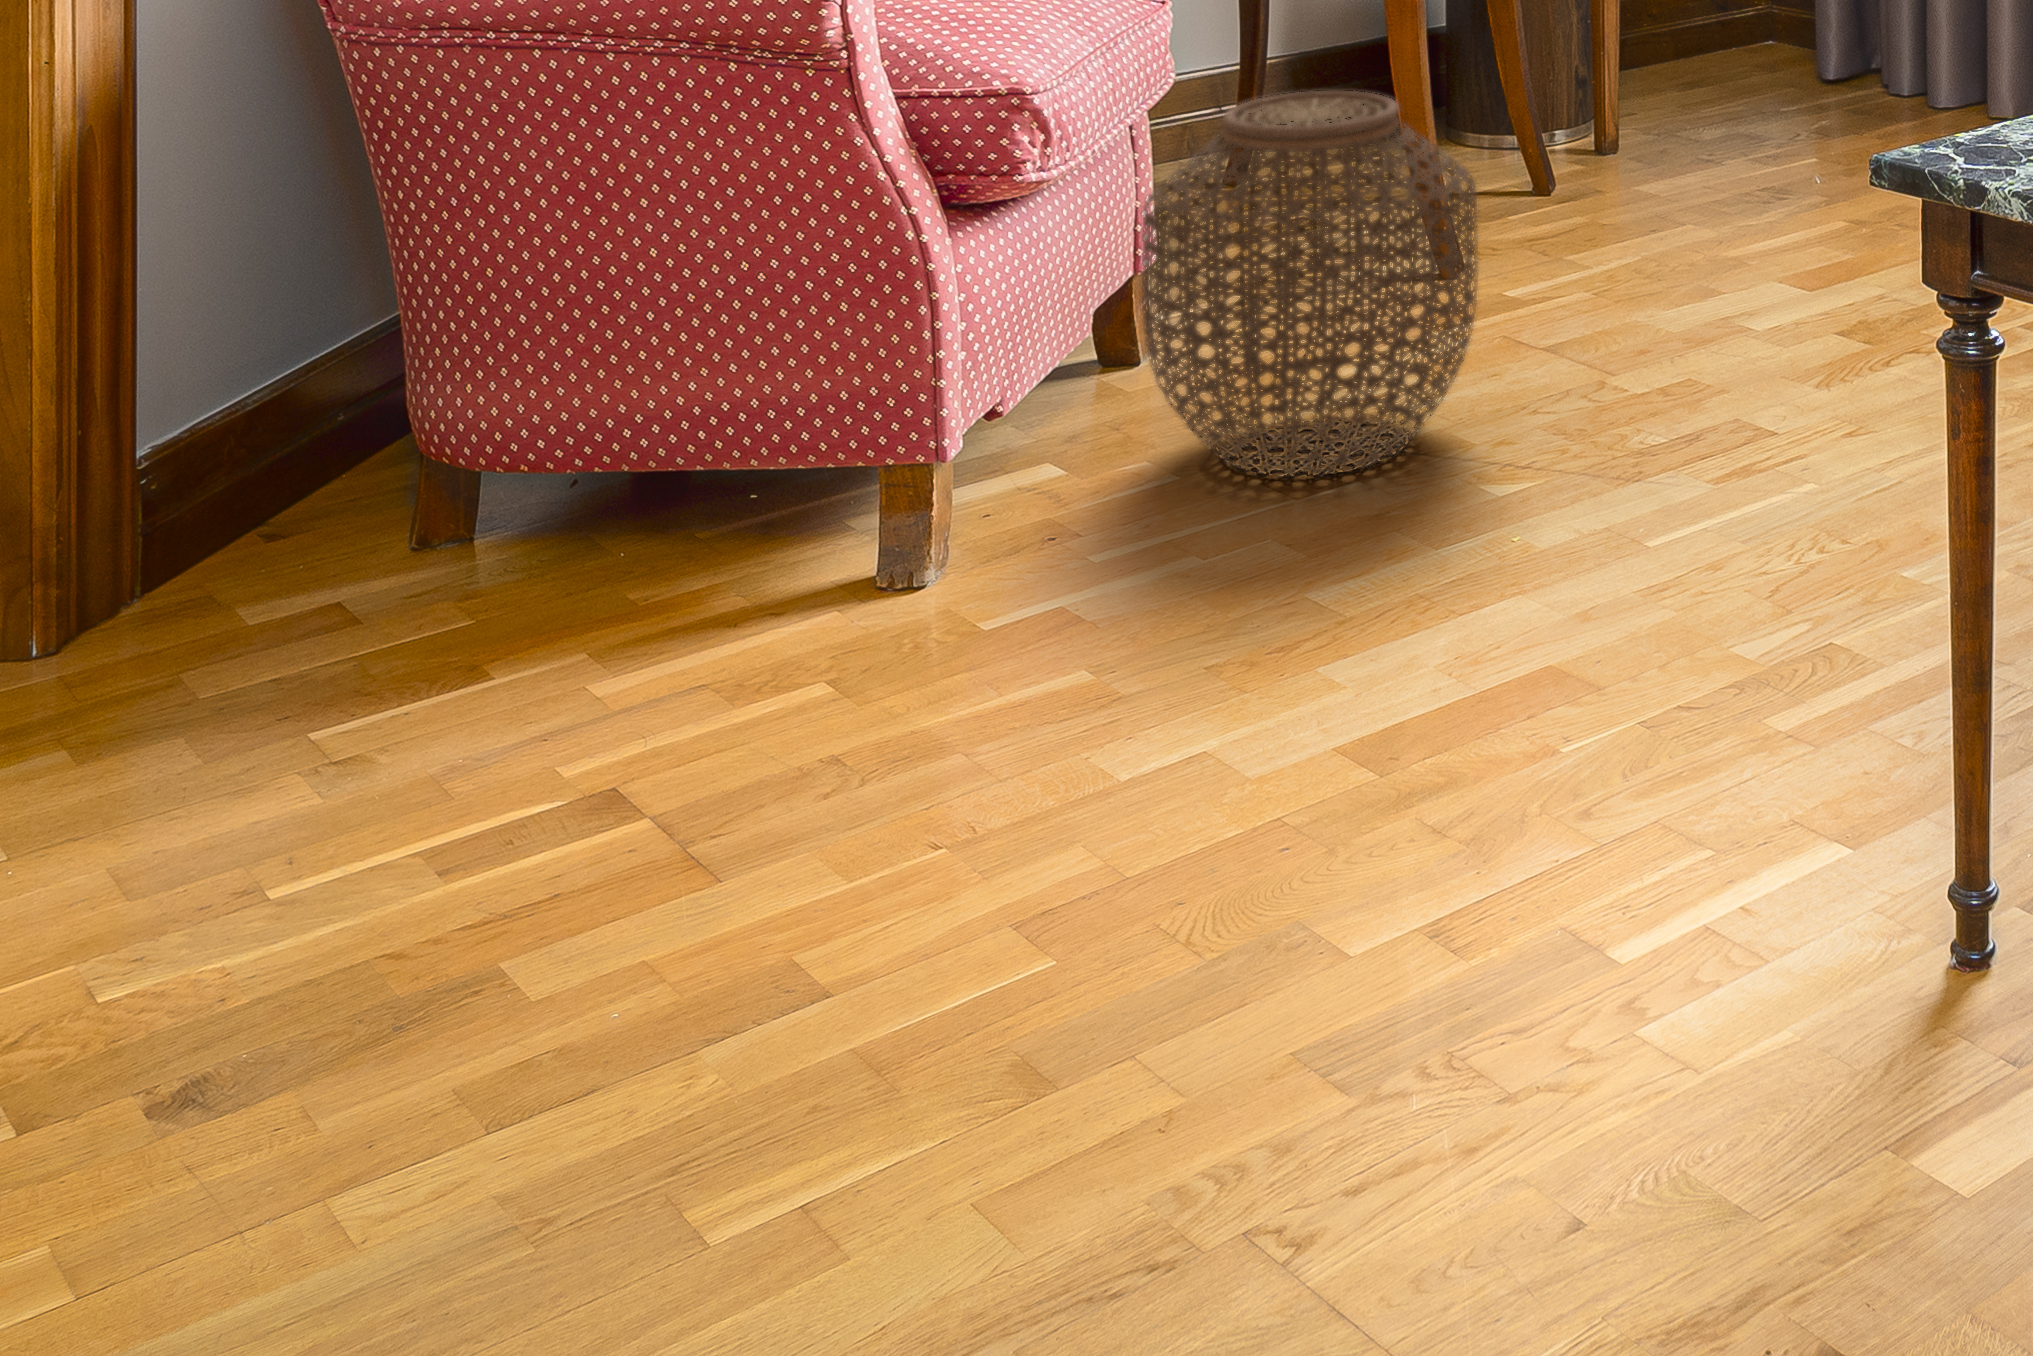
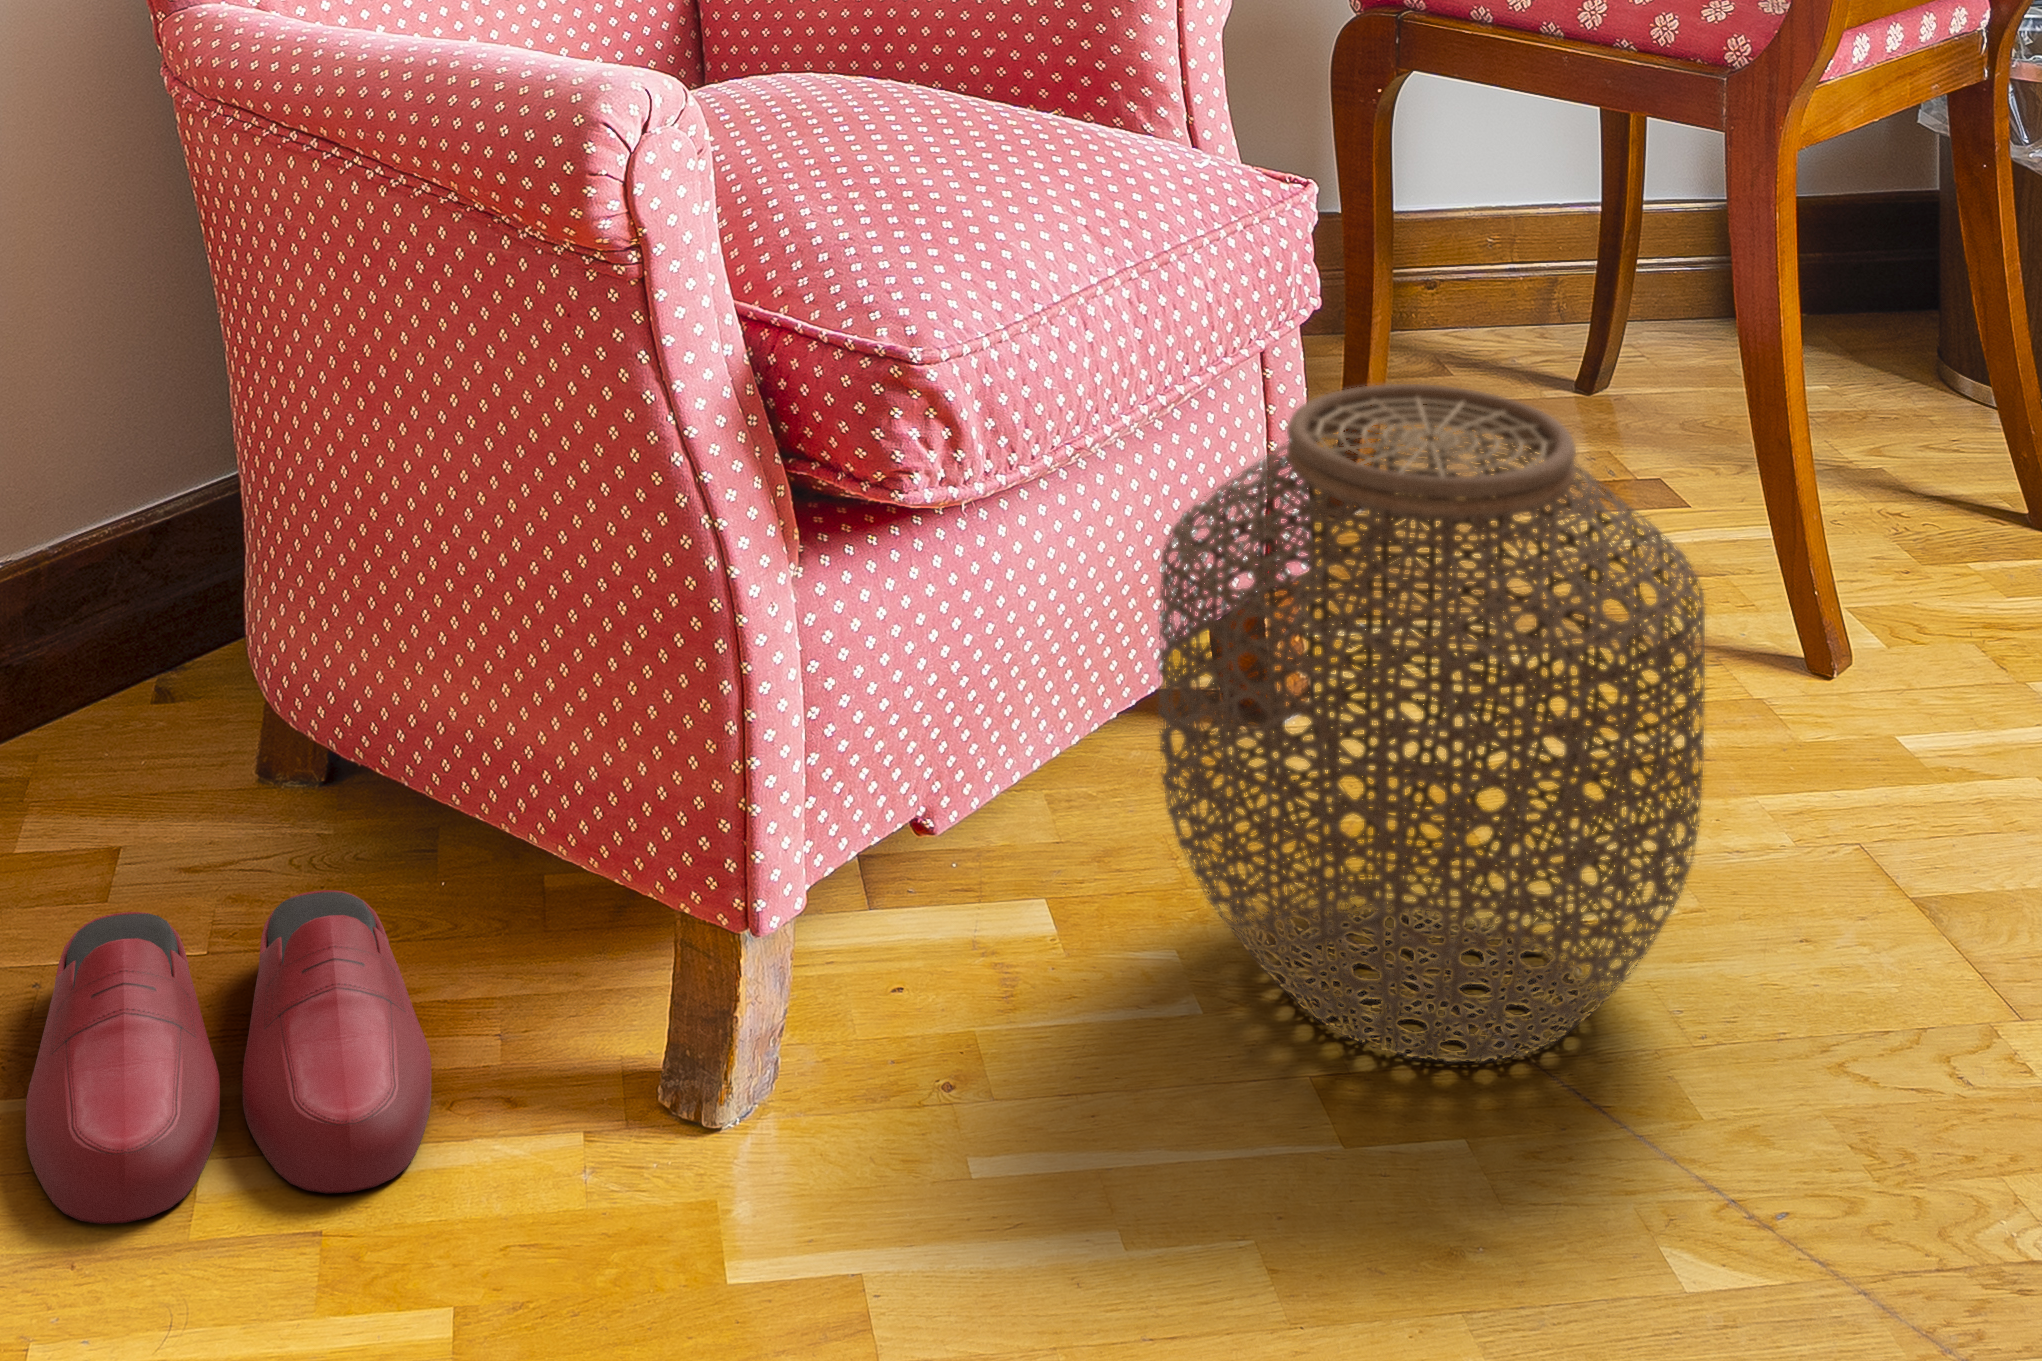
slippers: none [386,547,733,736] -> present [26,890,431,1224]

